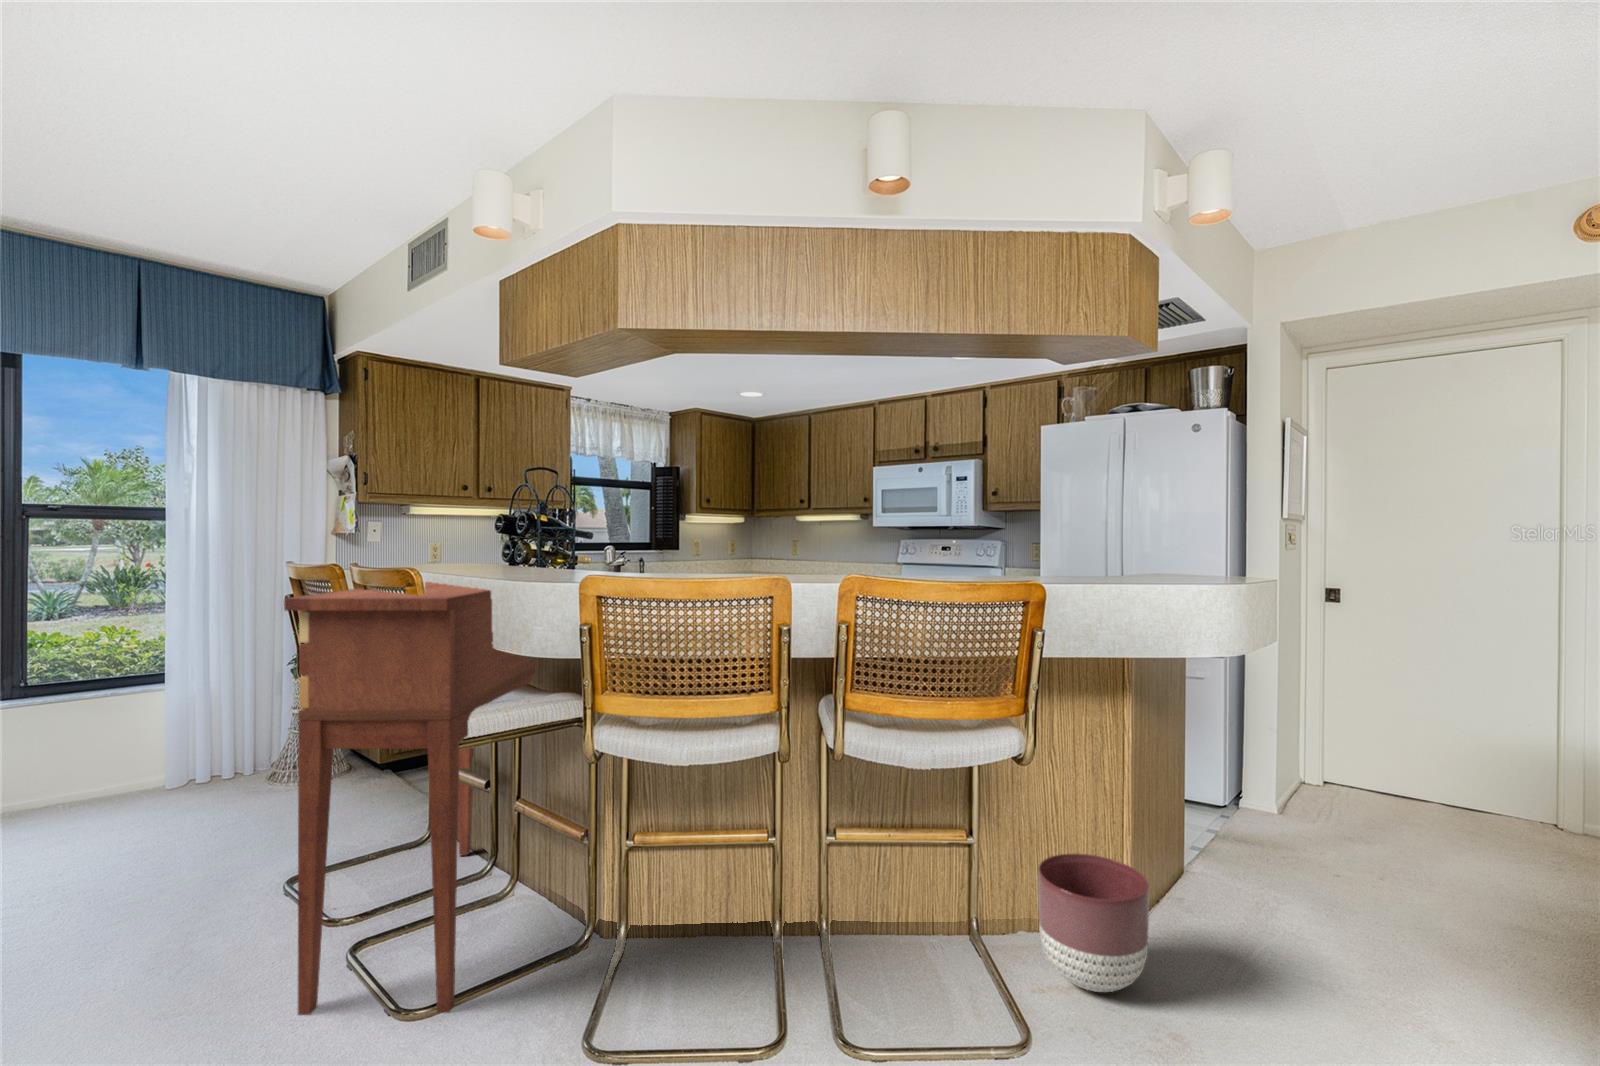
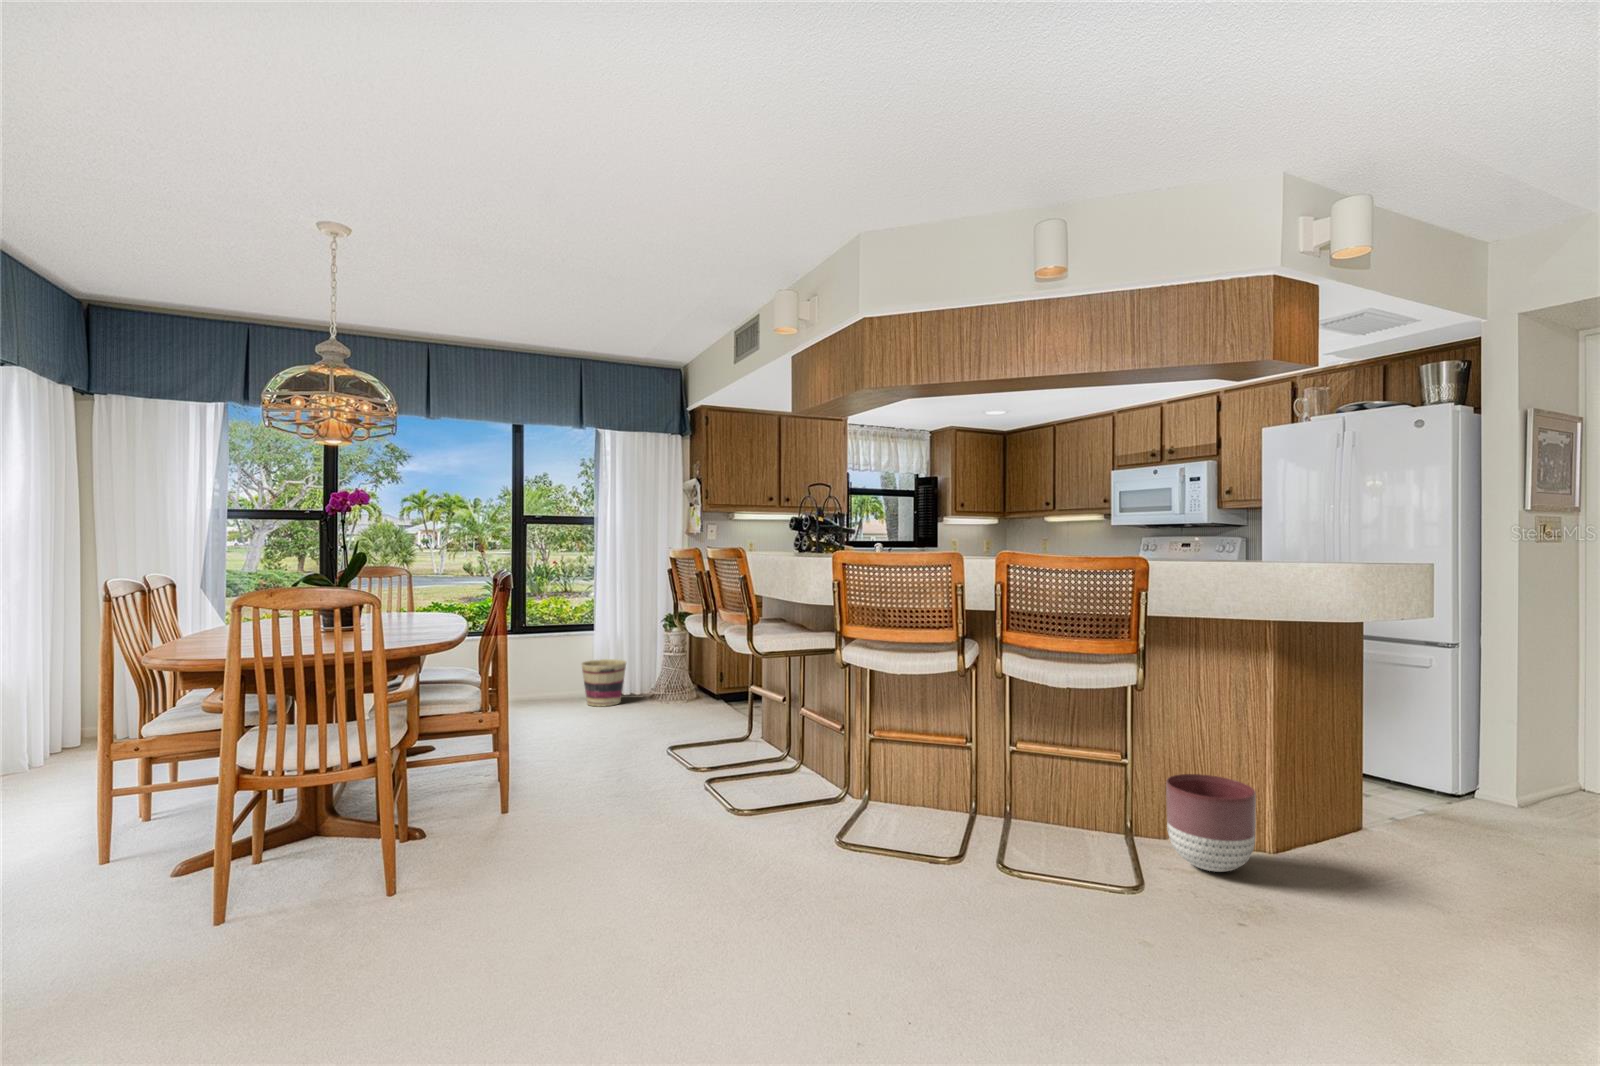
console table: present [284,582,535,1015] -> none [676,560,835,817]
basket: none [147,720,232,797] -> present [582,659,626,707]

